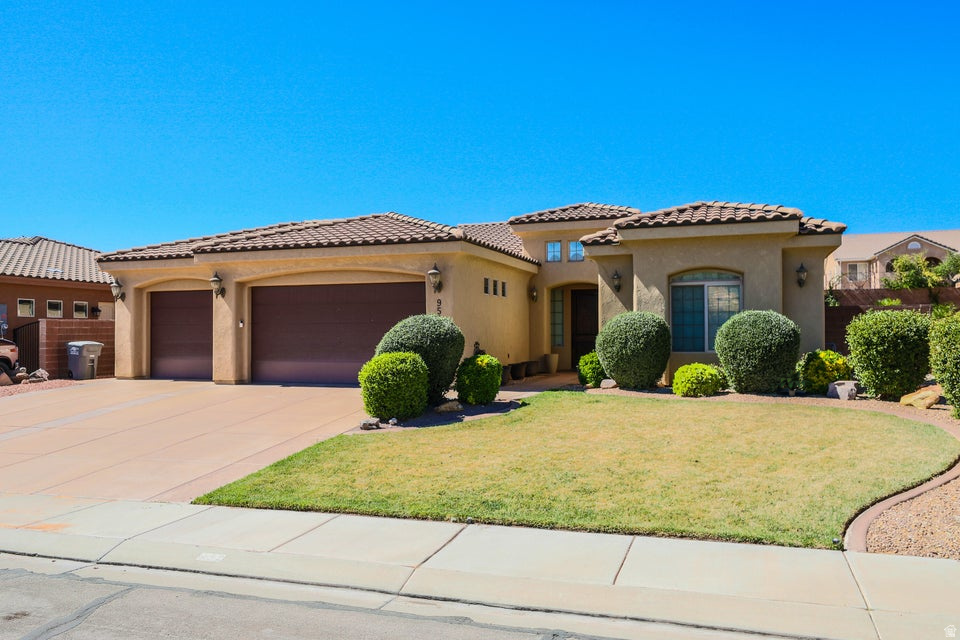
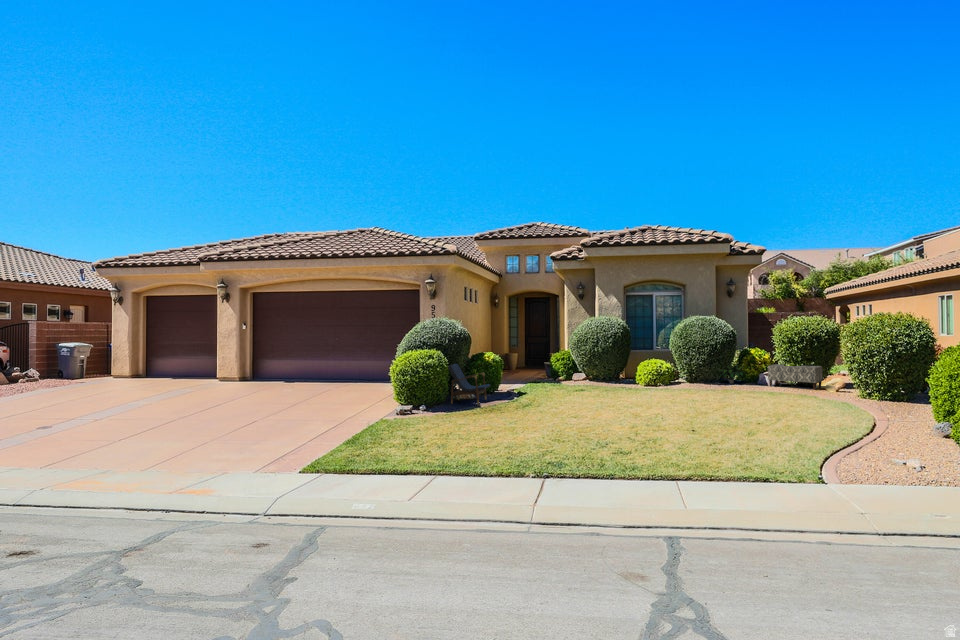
lounge chair: none [426,368,479,417] -> present [448,364,491,404]
bench: none [837,372,910,405] -> present [768,364,823,390]

